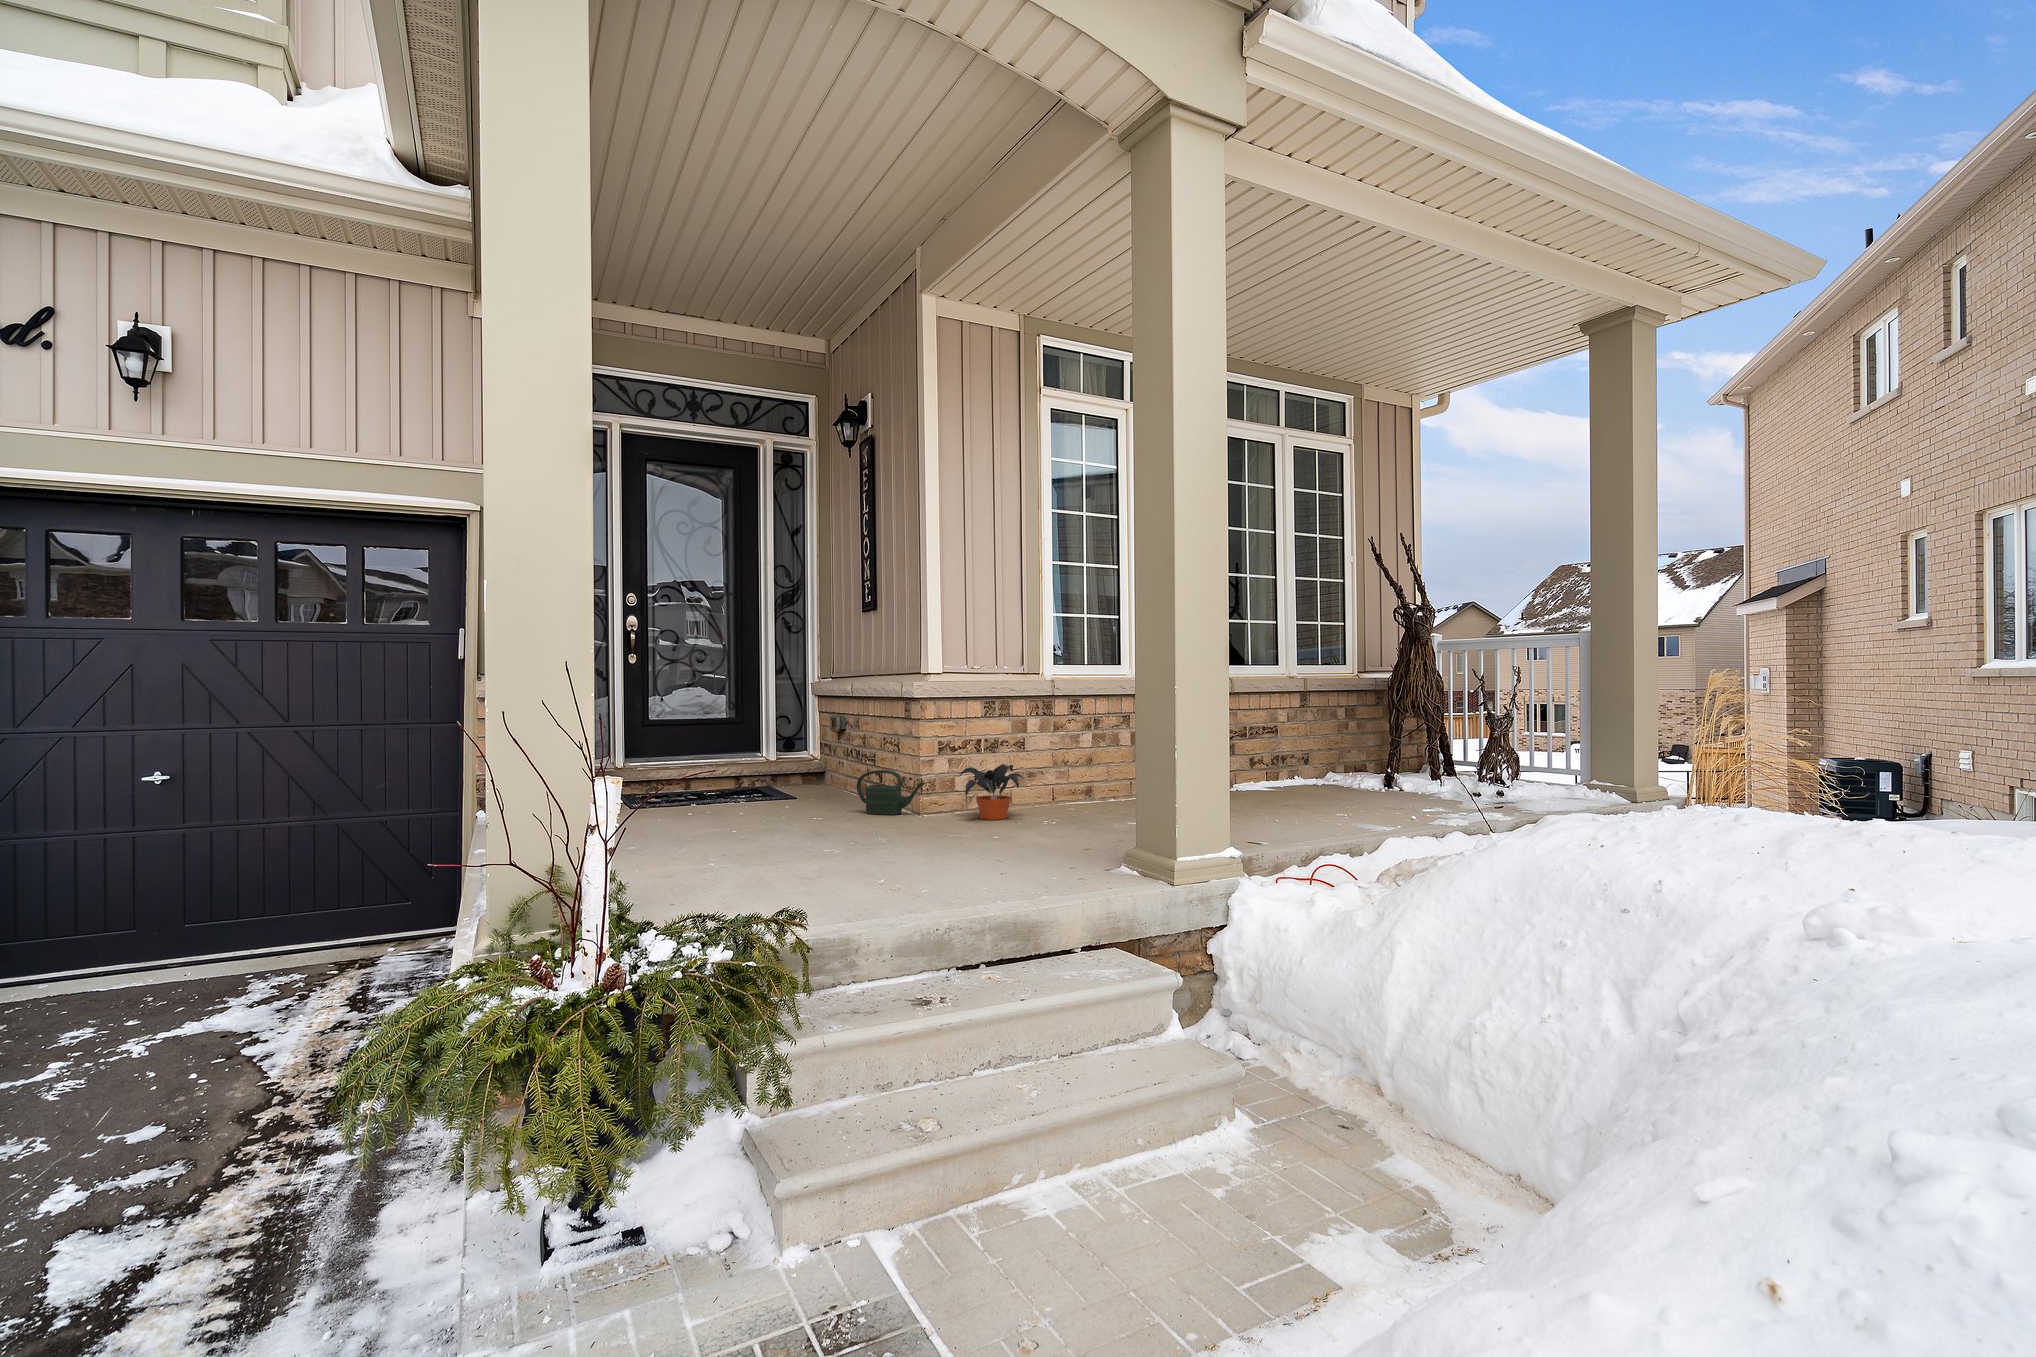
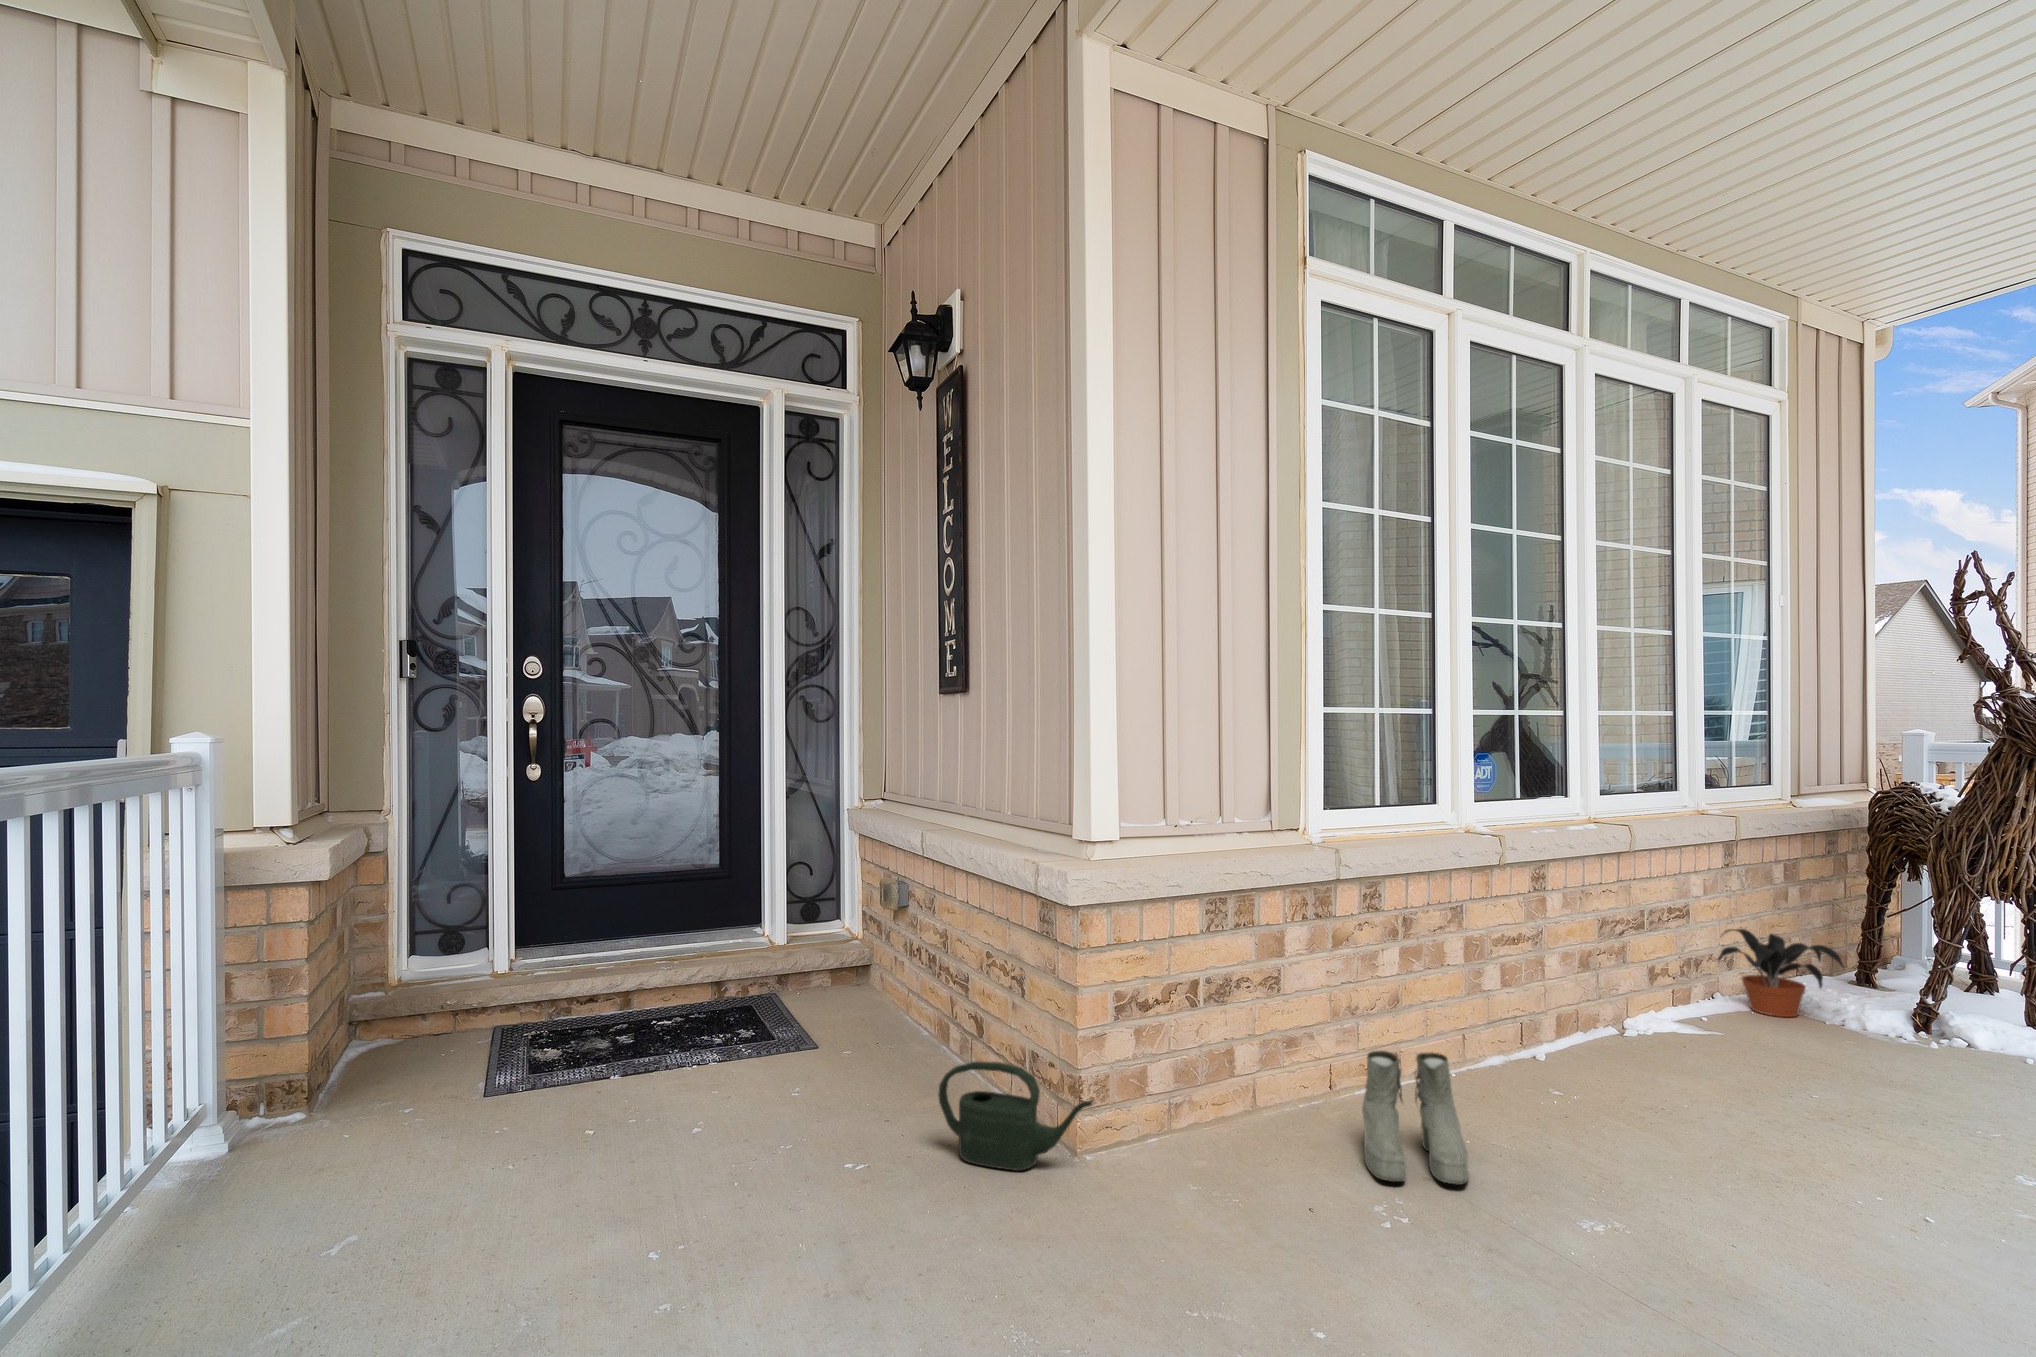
potted plant: present [960,764,1024,820] -> present [1718,929,1844,1017]
boots: none [1049,765,1092,812] -> present [1362,1051,1468,1185]

